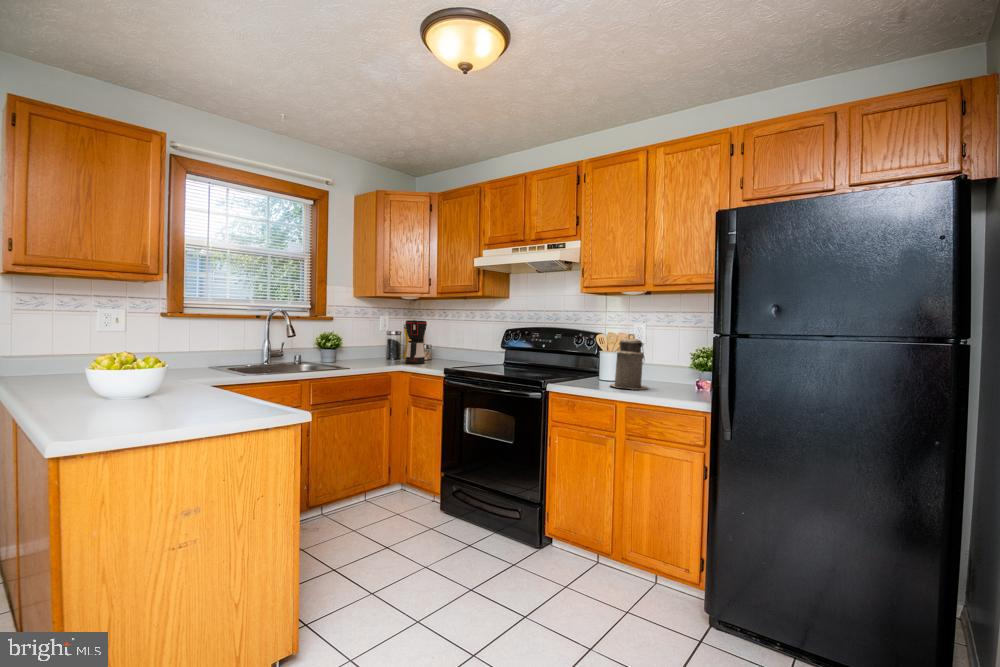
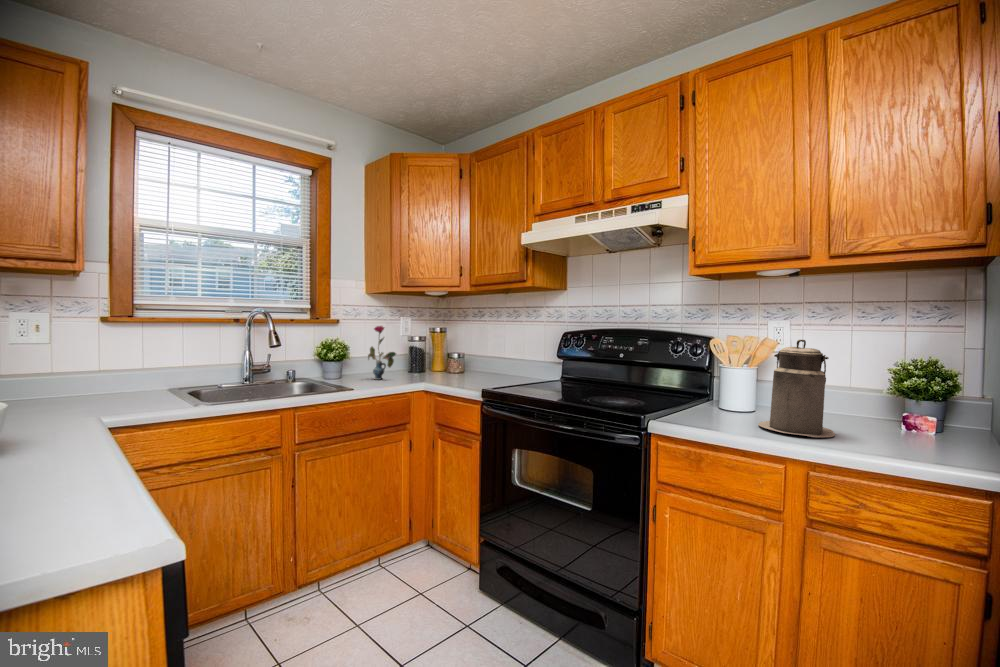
coffee maker: present [405,320,427,364] -> none [429,322,458,380]
vase: none [357,322,379,364] -> present [368,326,396,379]

